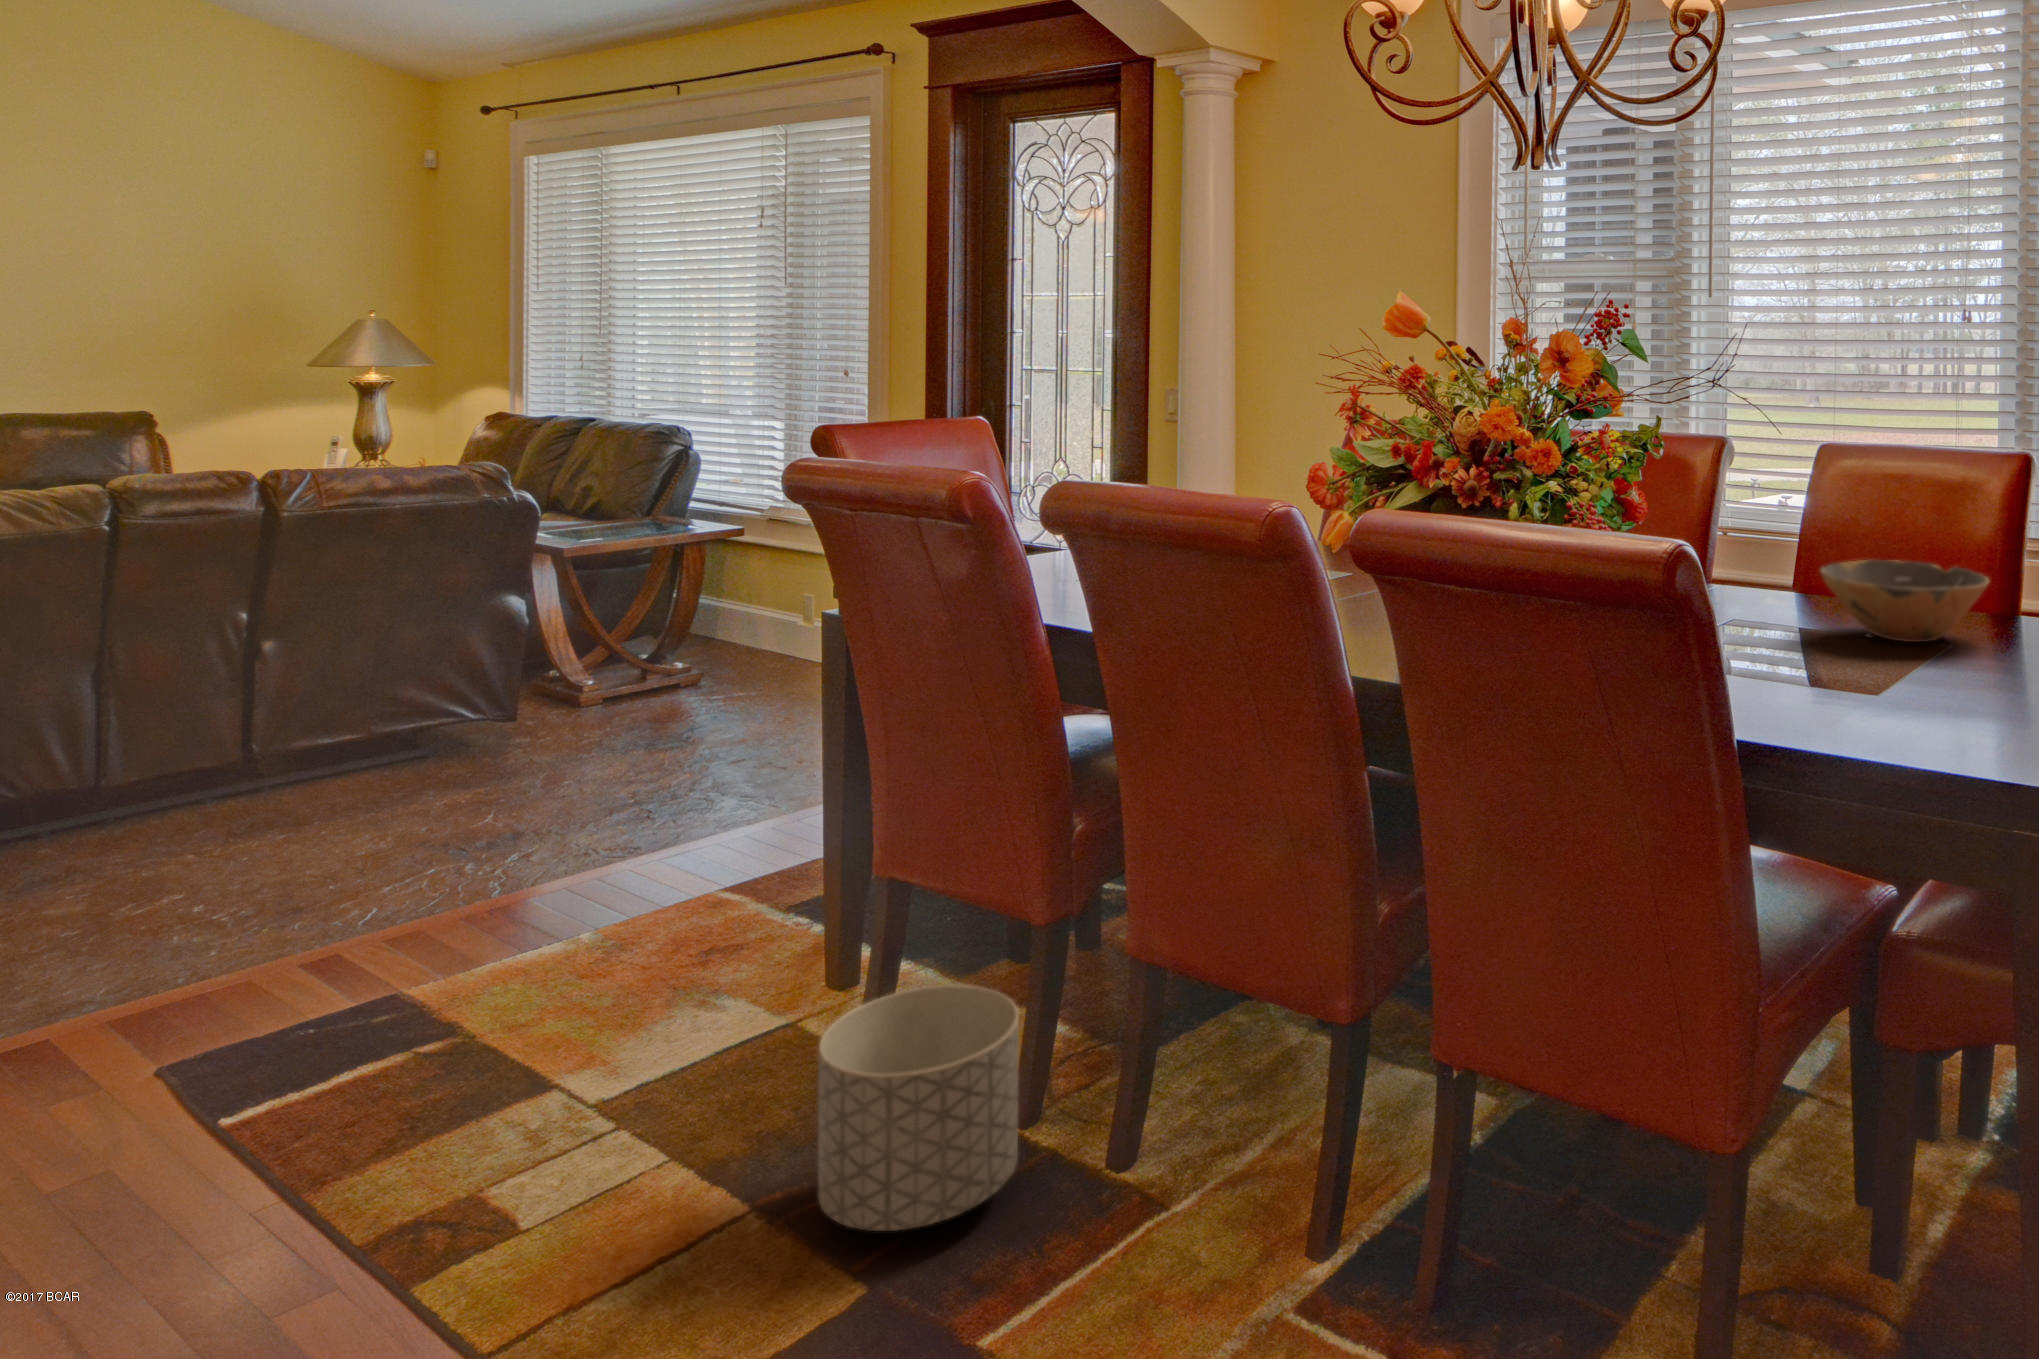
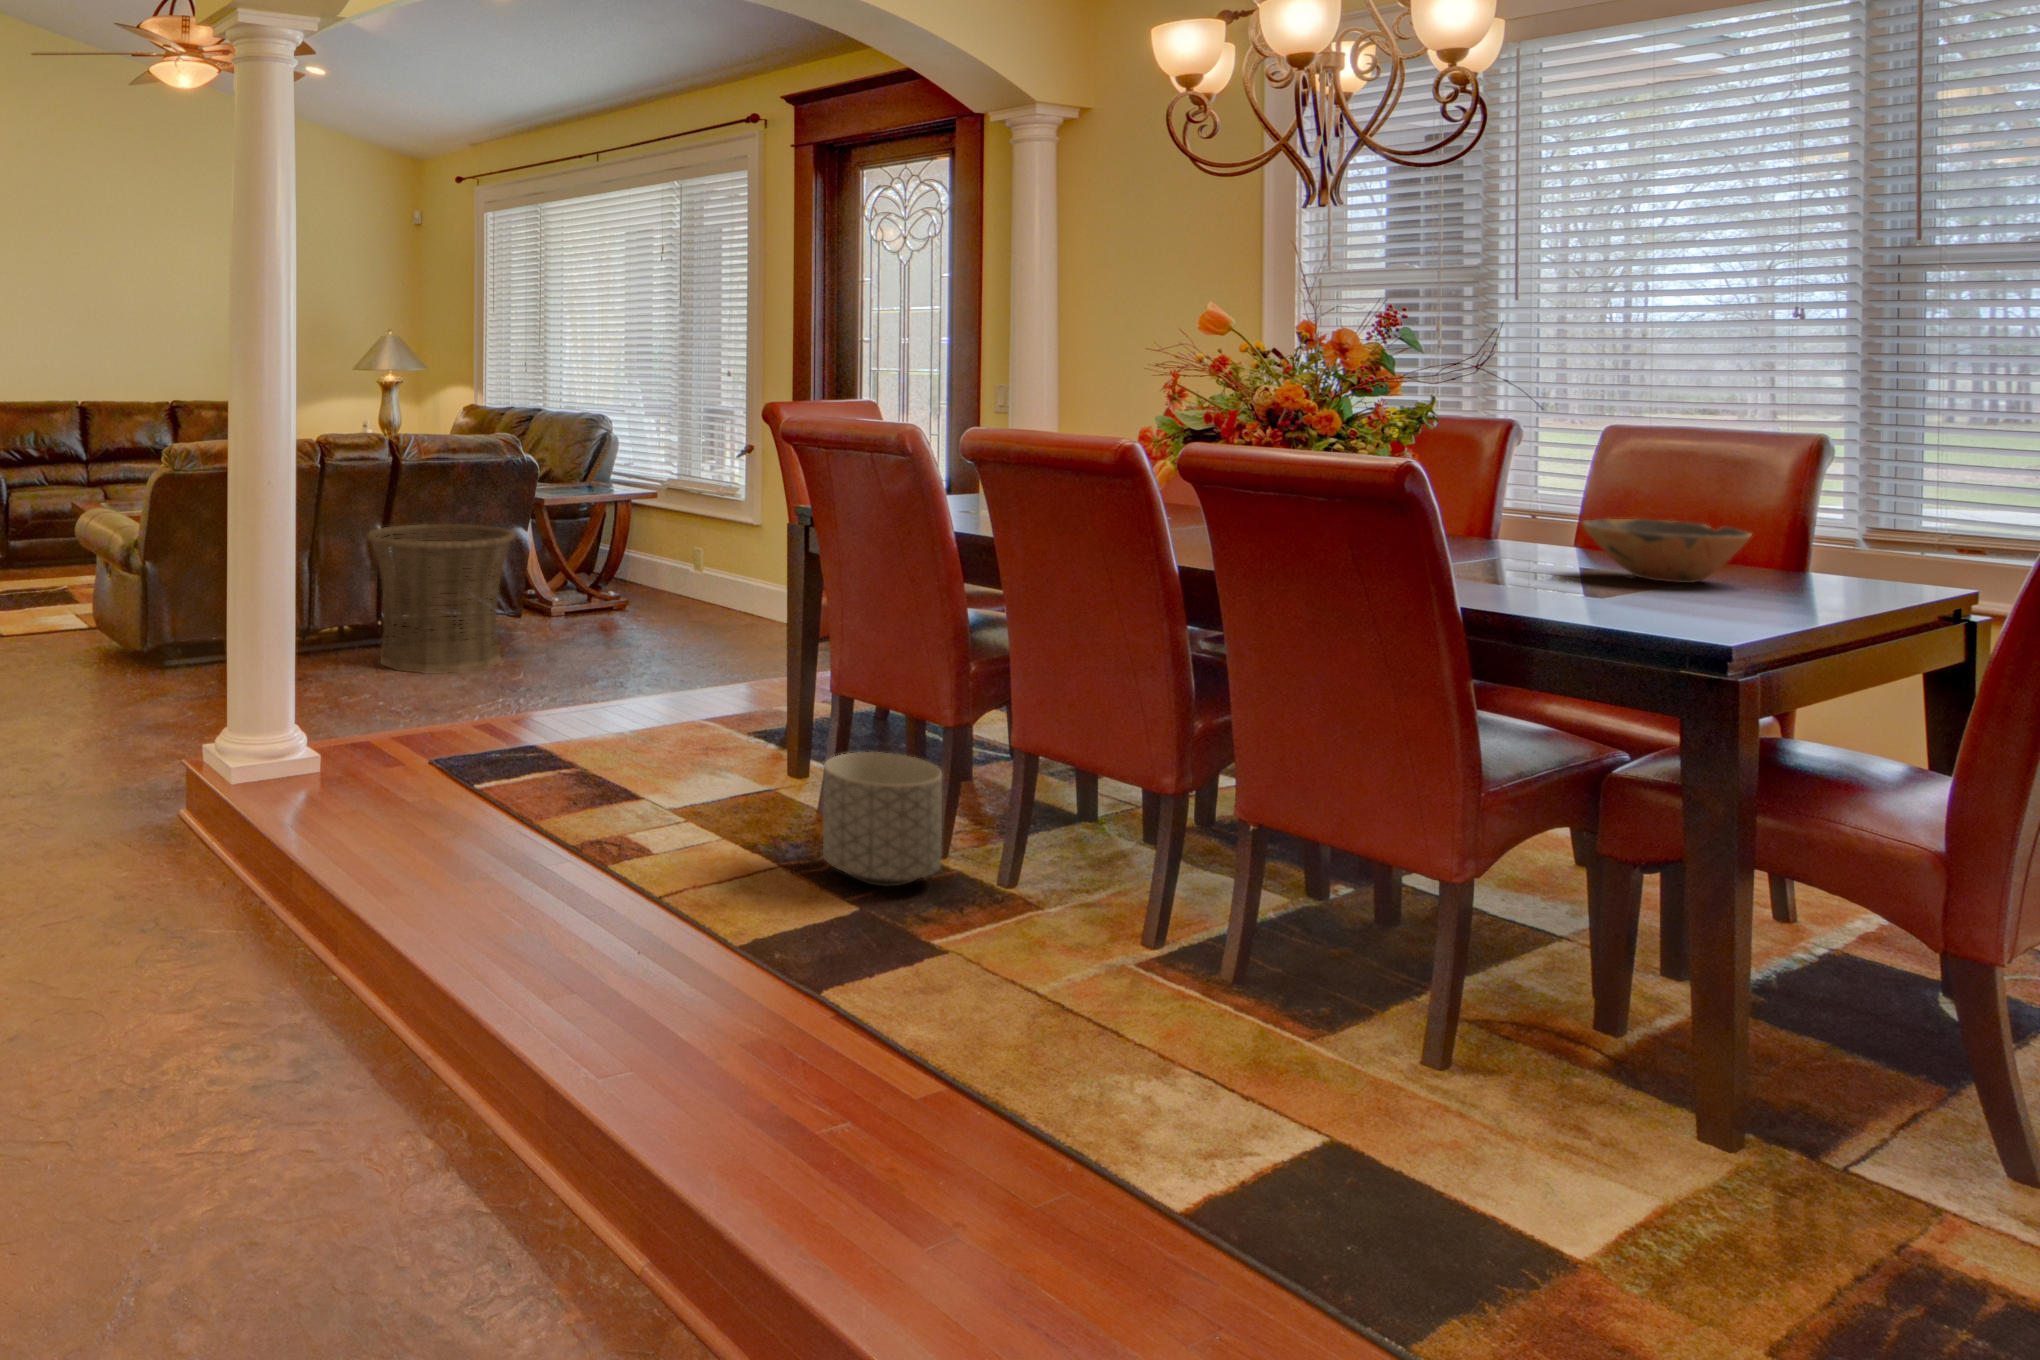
basket: none [173,600,472,850] -> present [366,524,515,674]

